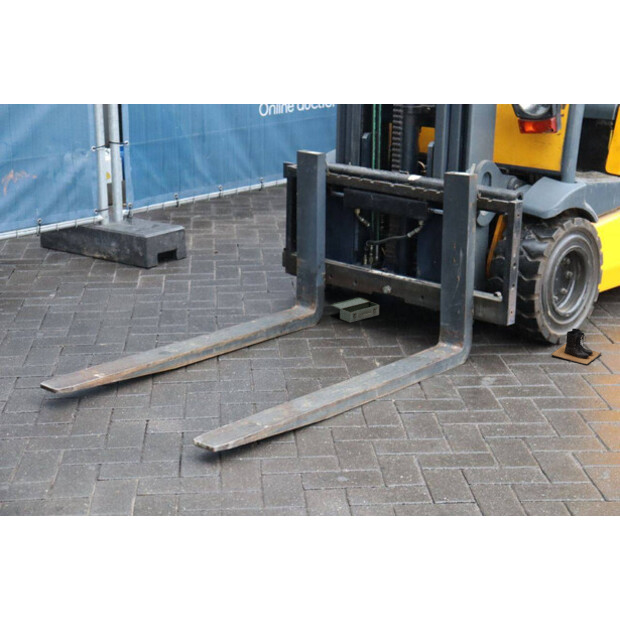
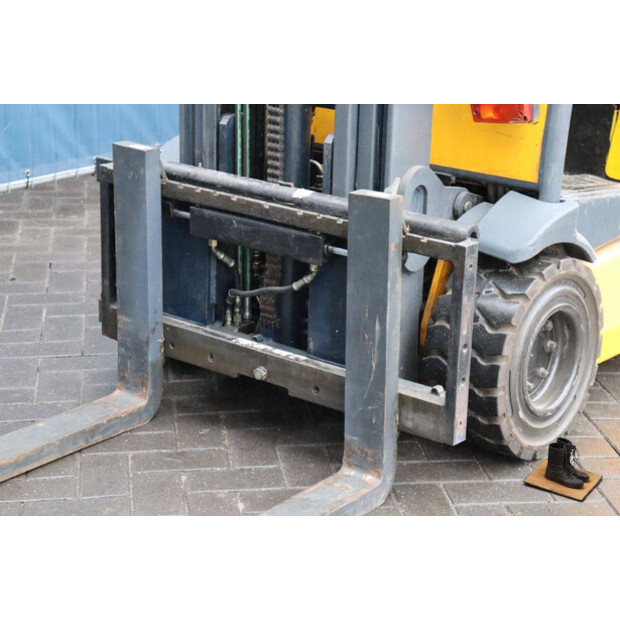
toolbox: present [331,297,379,323] -> none [175,373,253,419]

